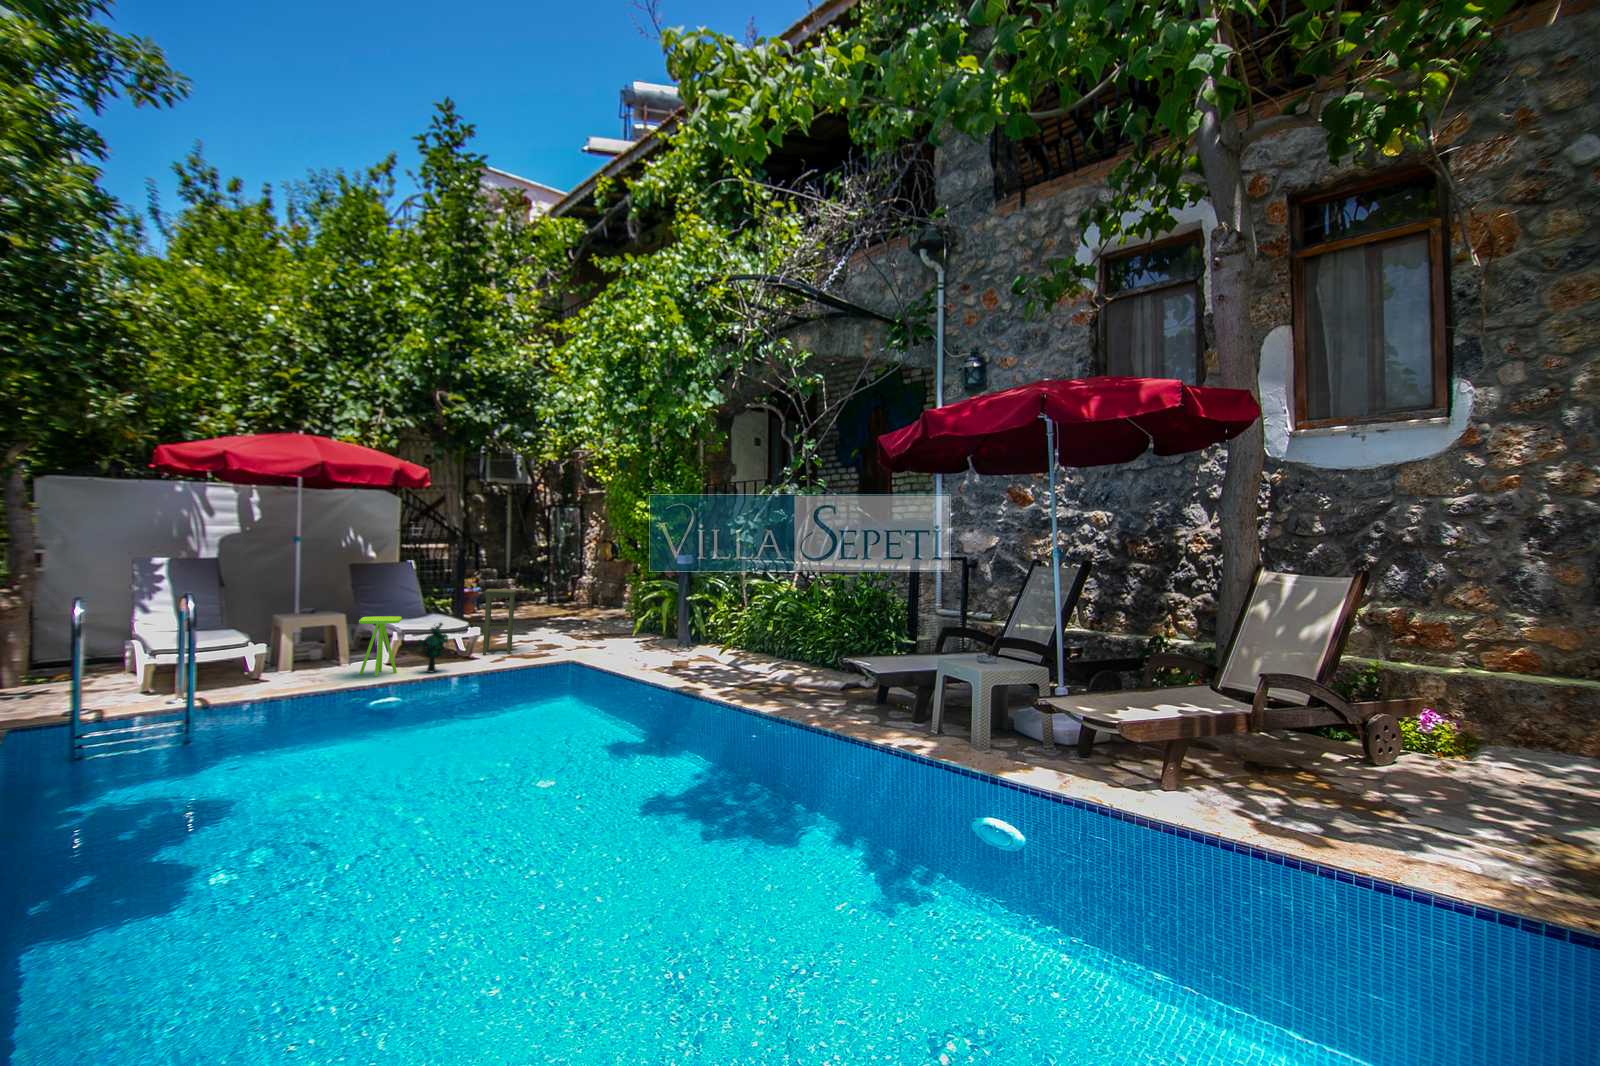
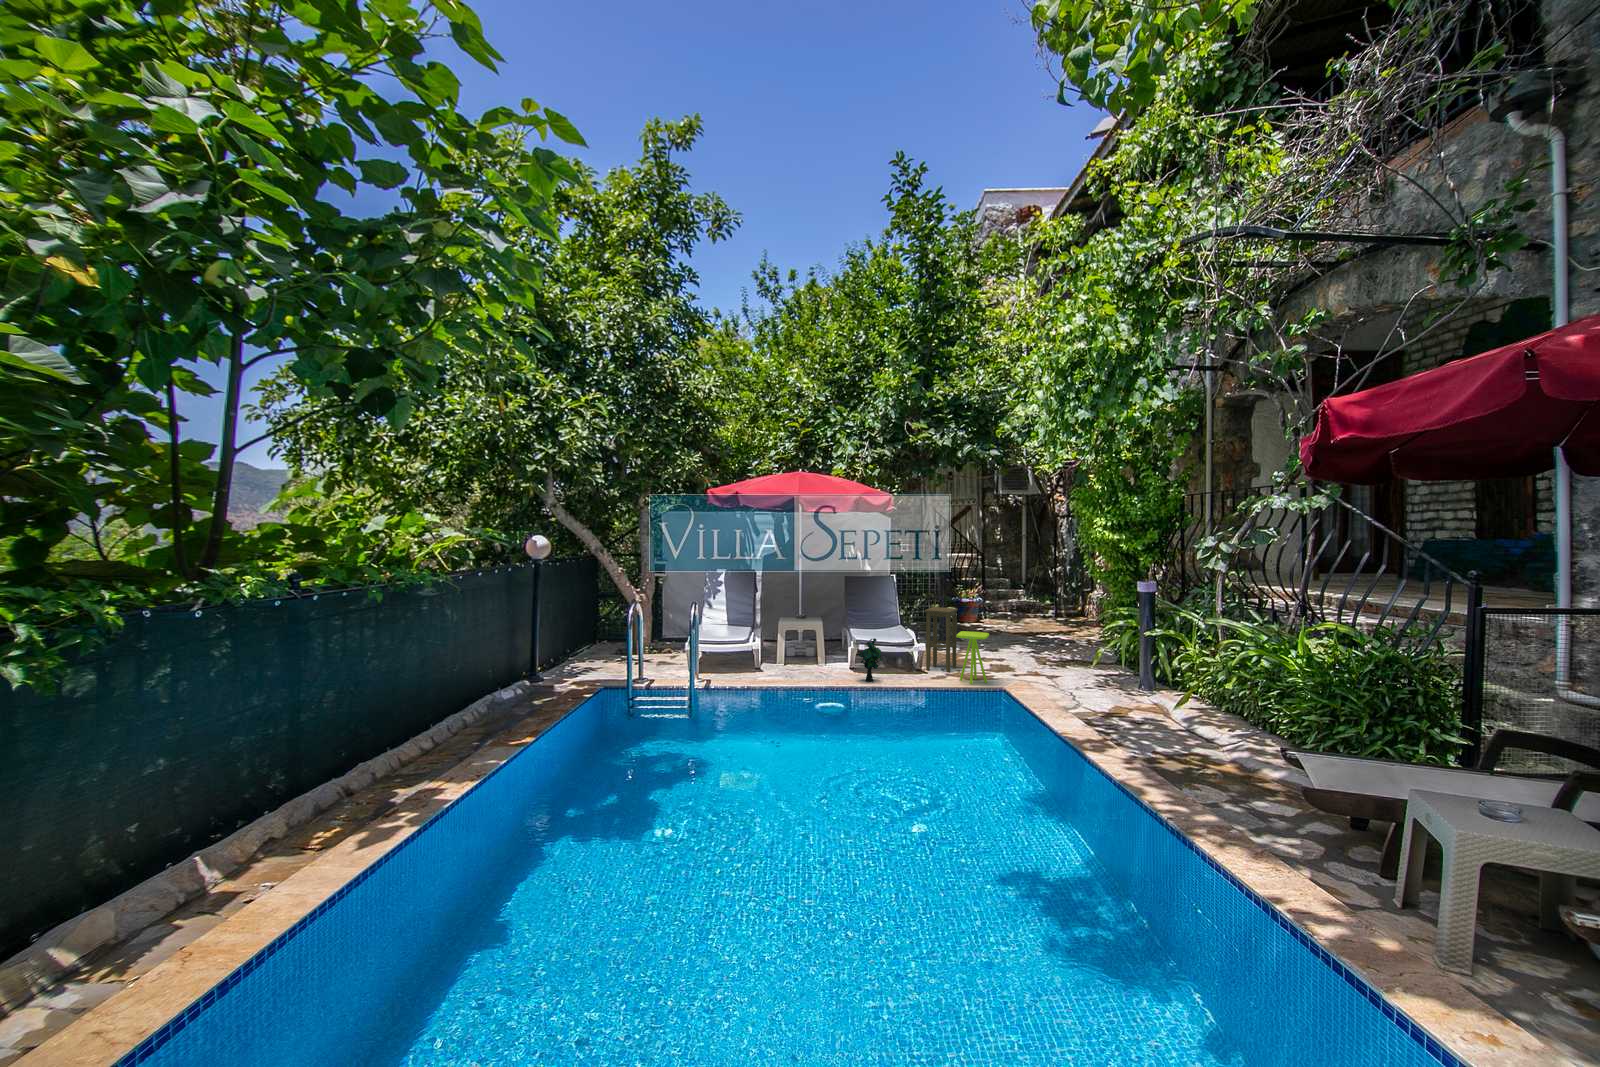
side table: present [359,616,402,676] -> present [956,631,989,684]

